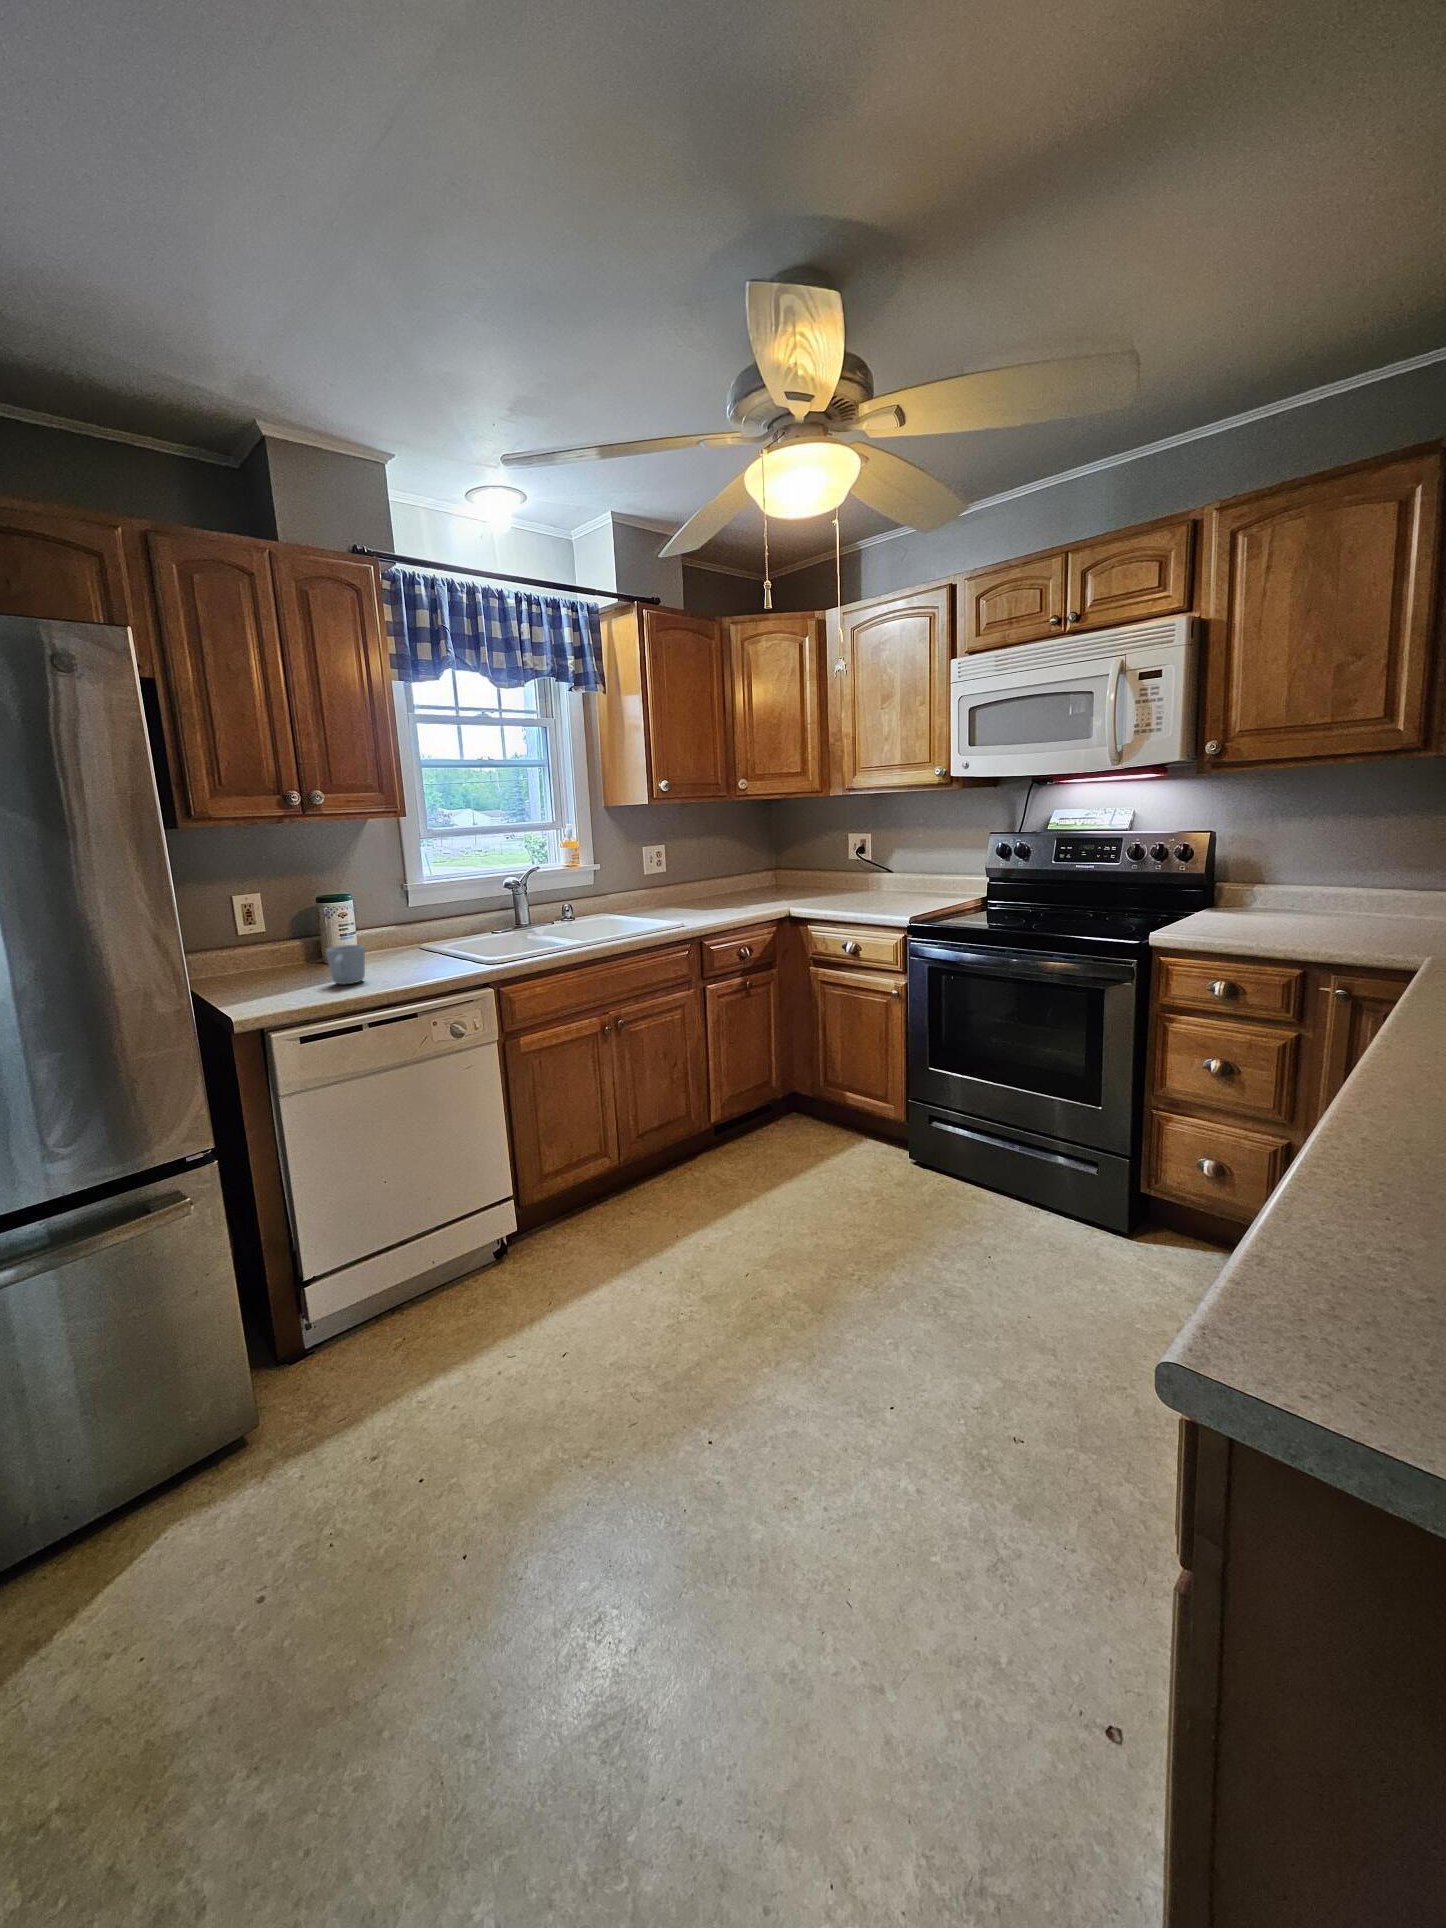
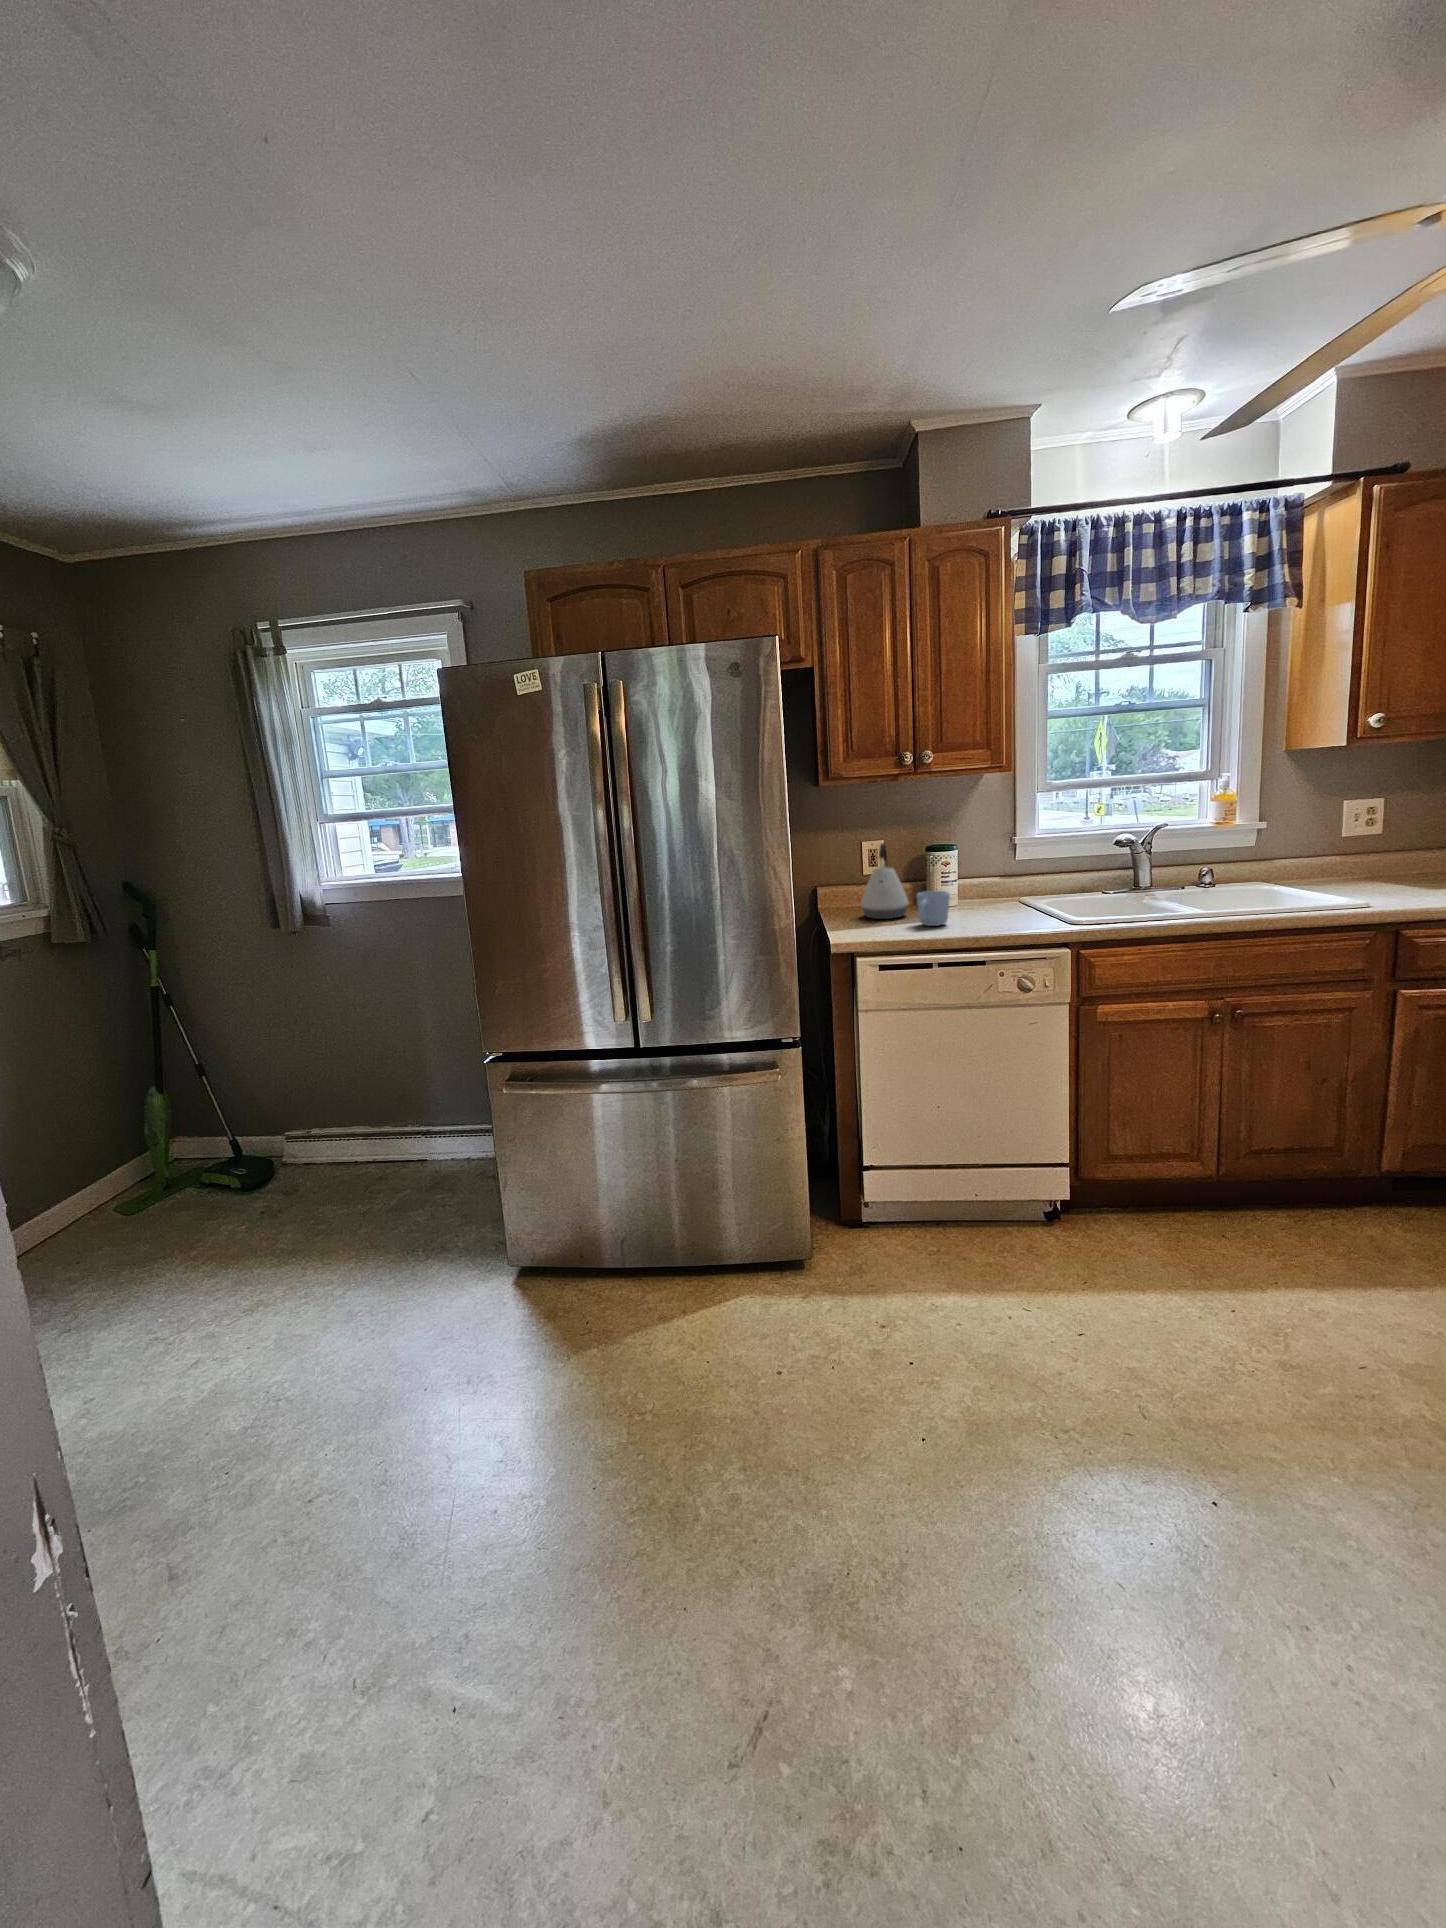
kettle: none [247,895,309,985] -> present [861,843,908,919]

